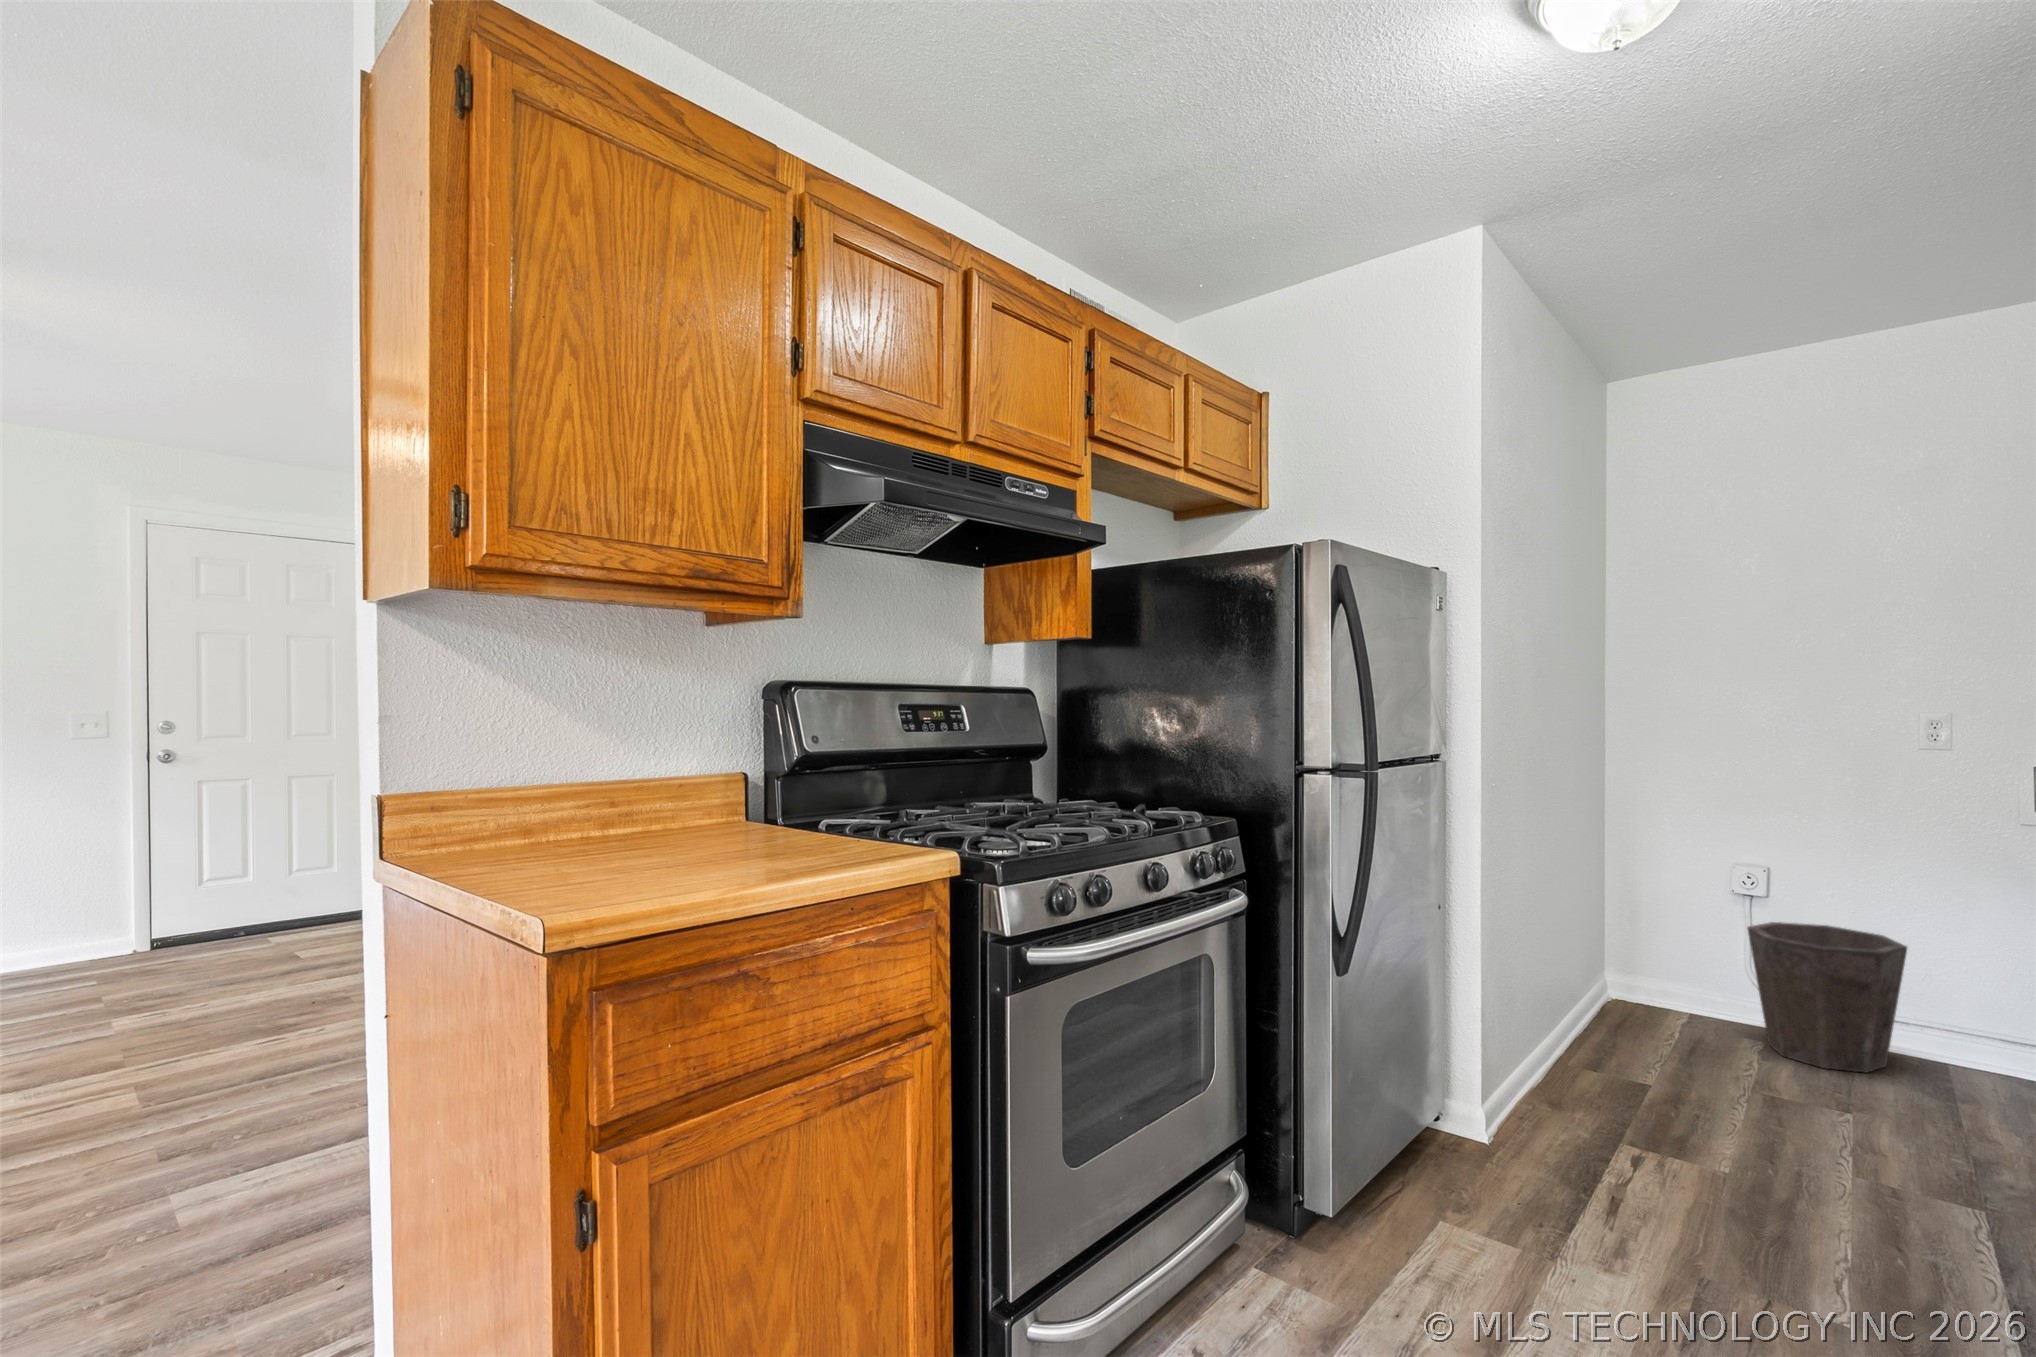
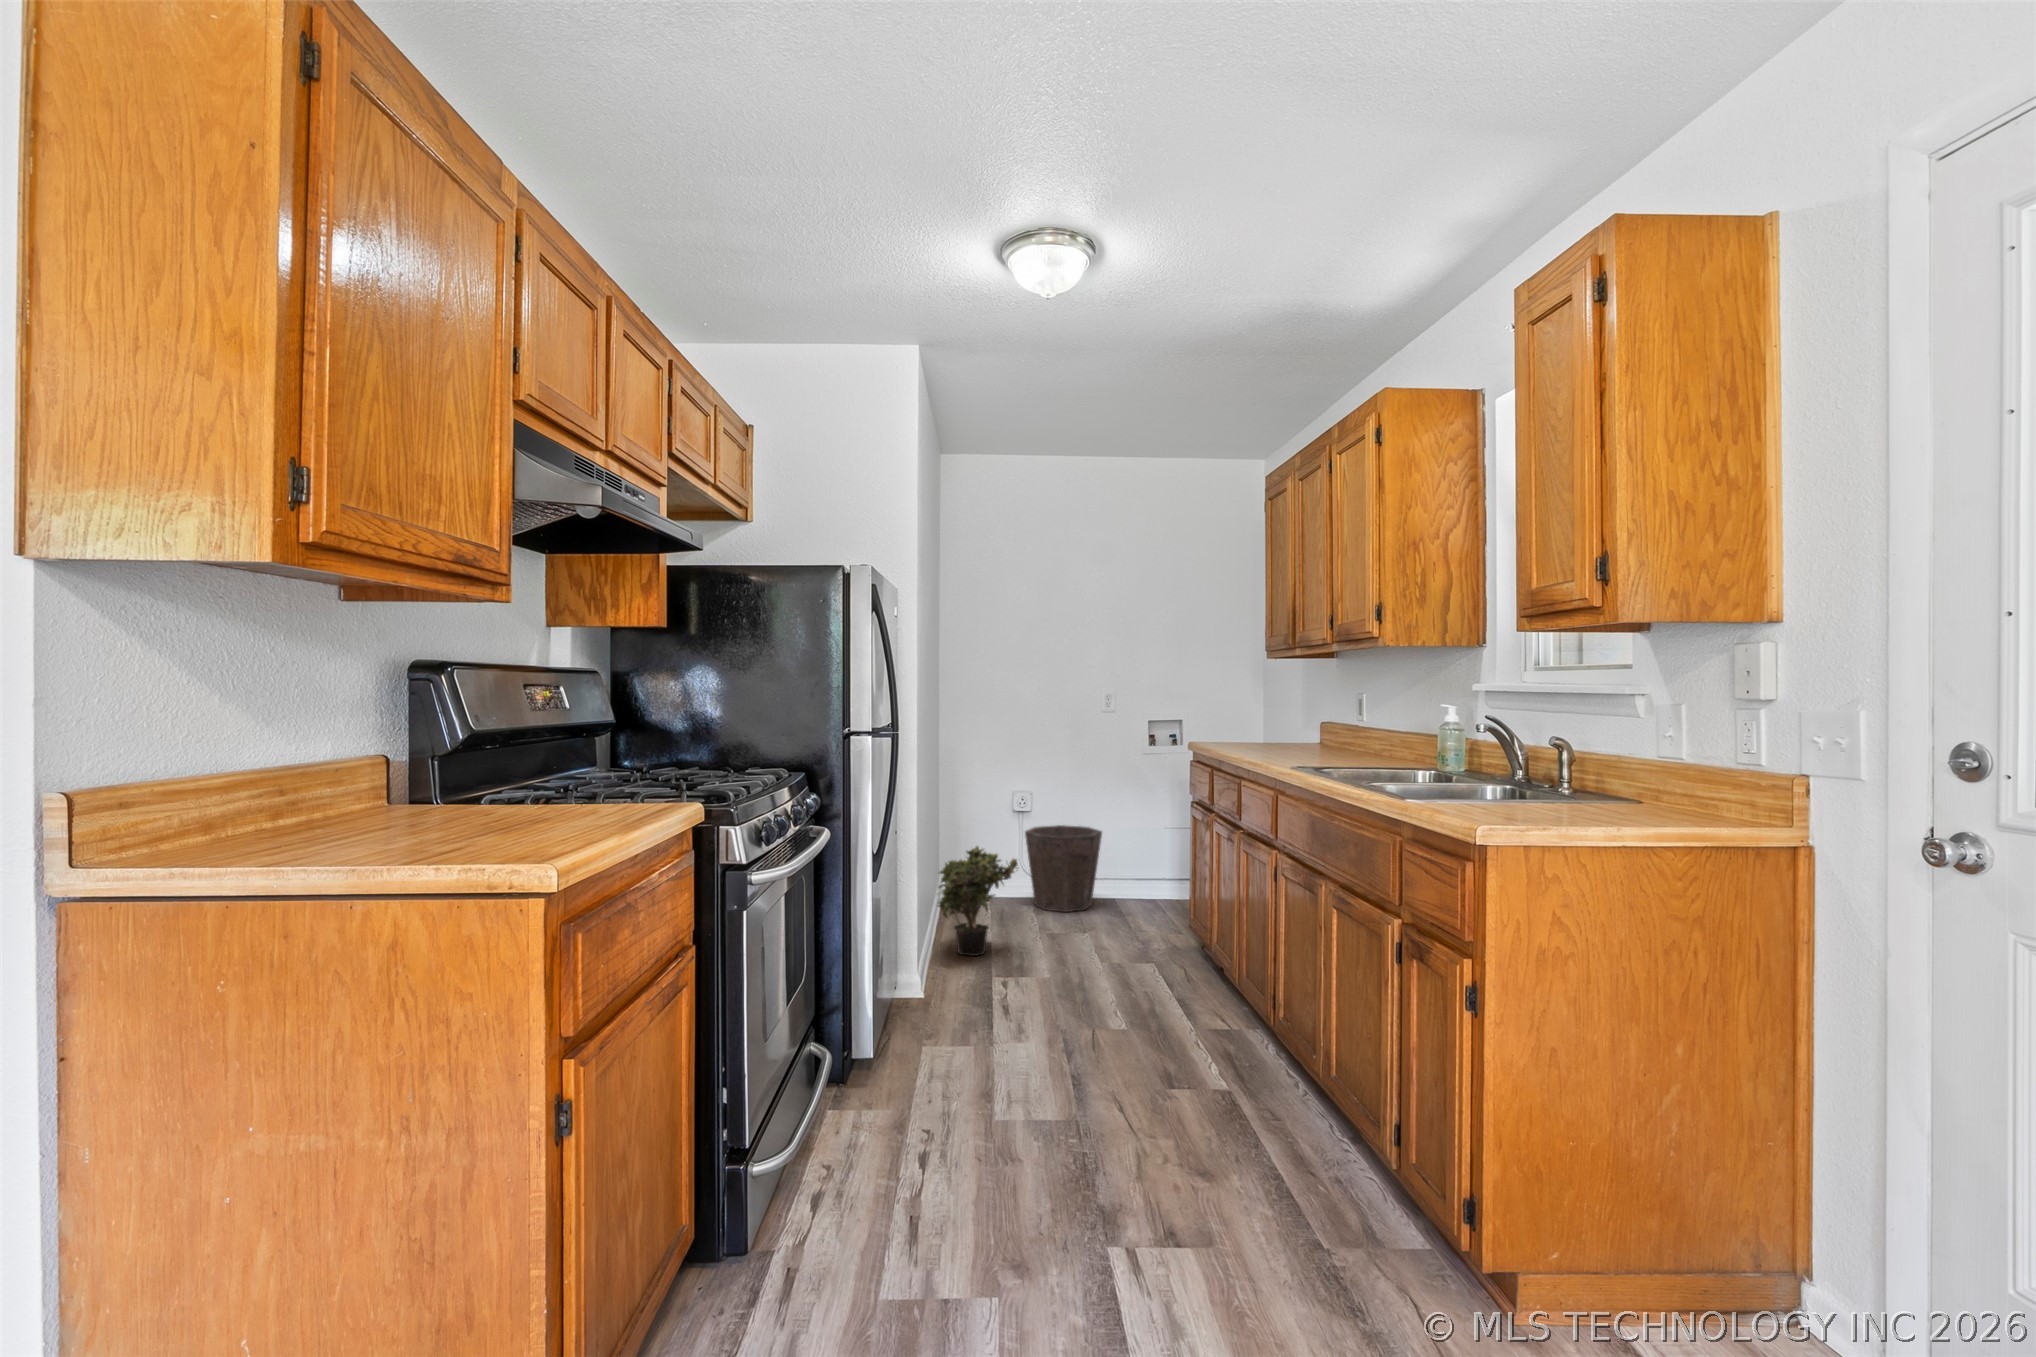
potted plant: none [1547,940,1692,1105] -> present [938,846,1018,956]

